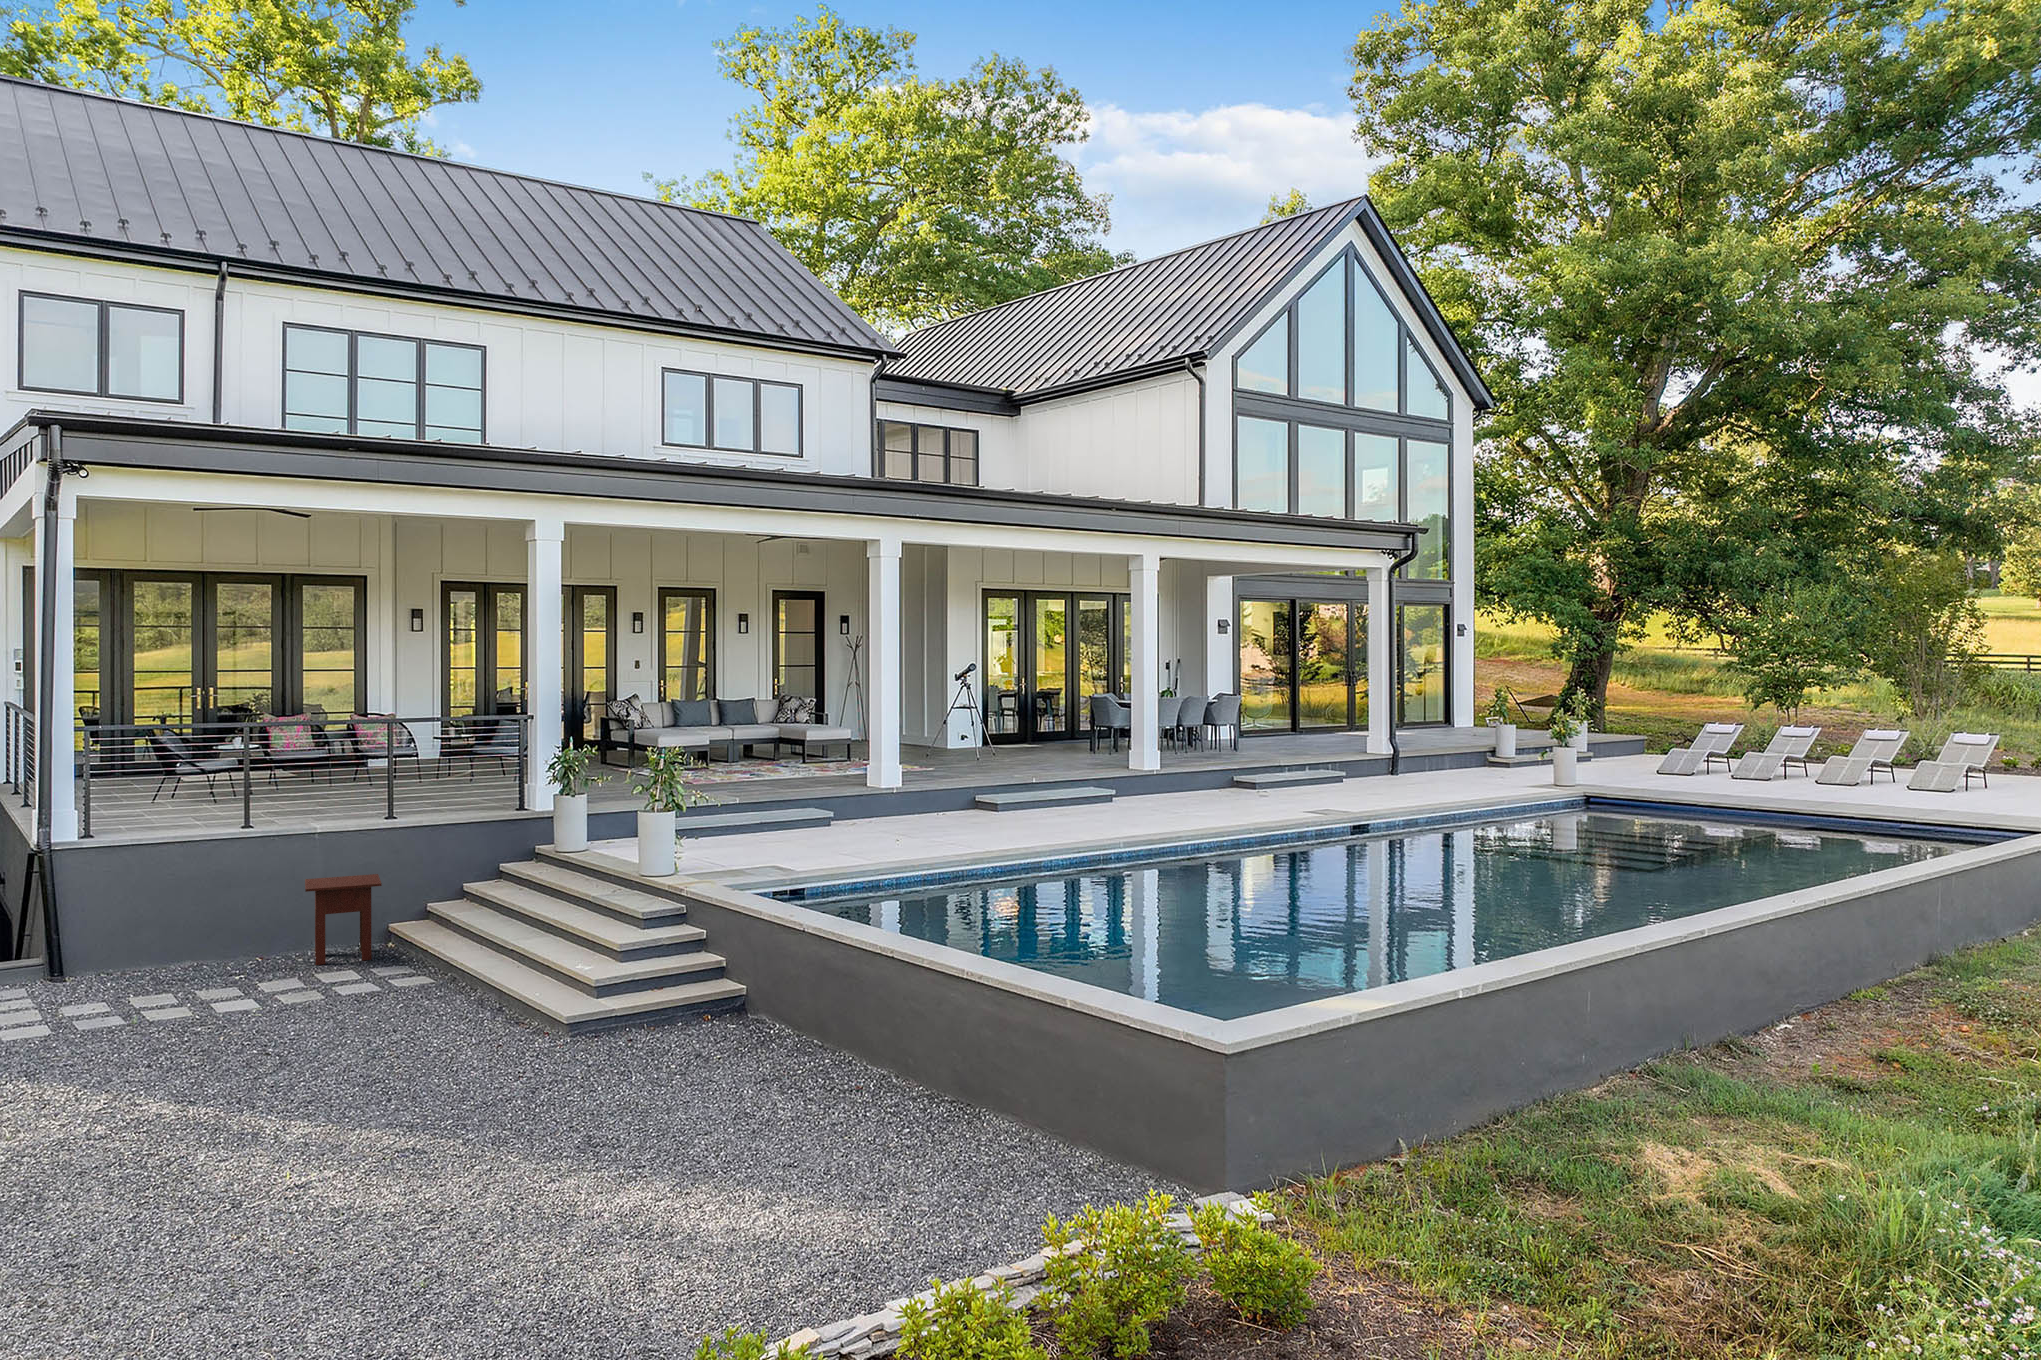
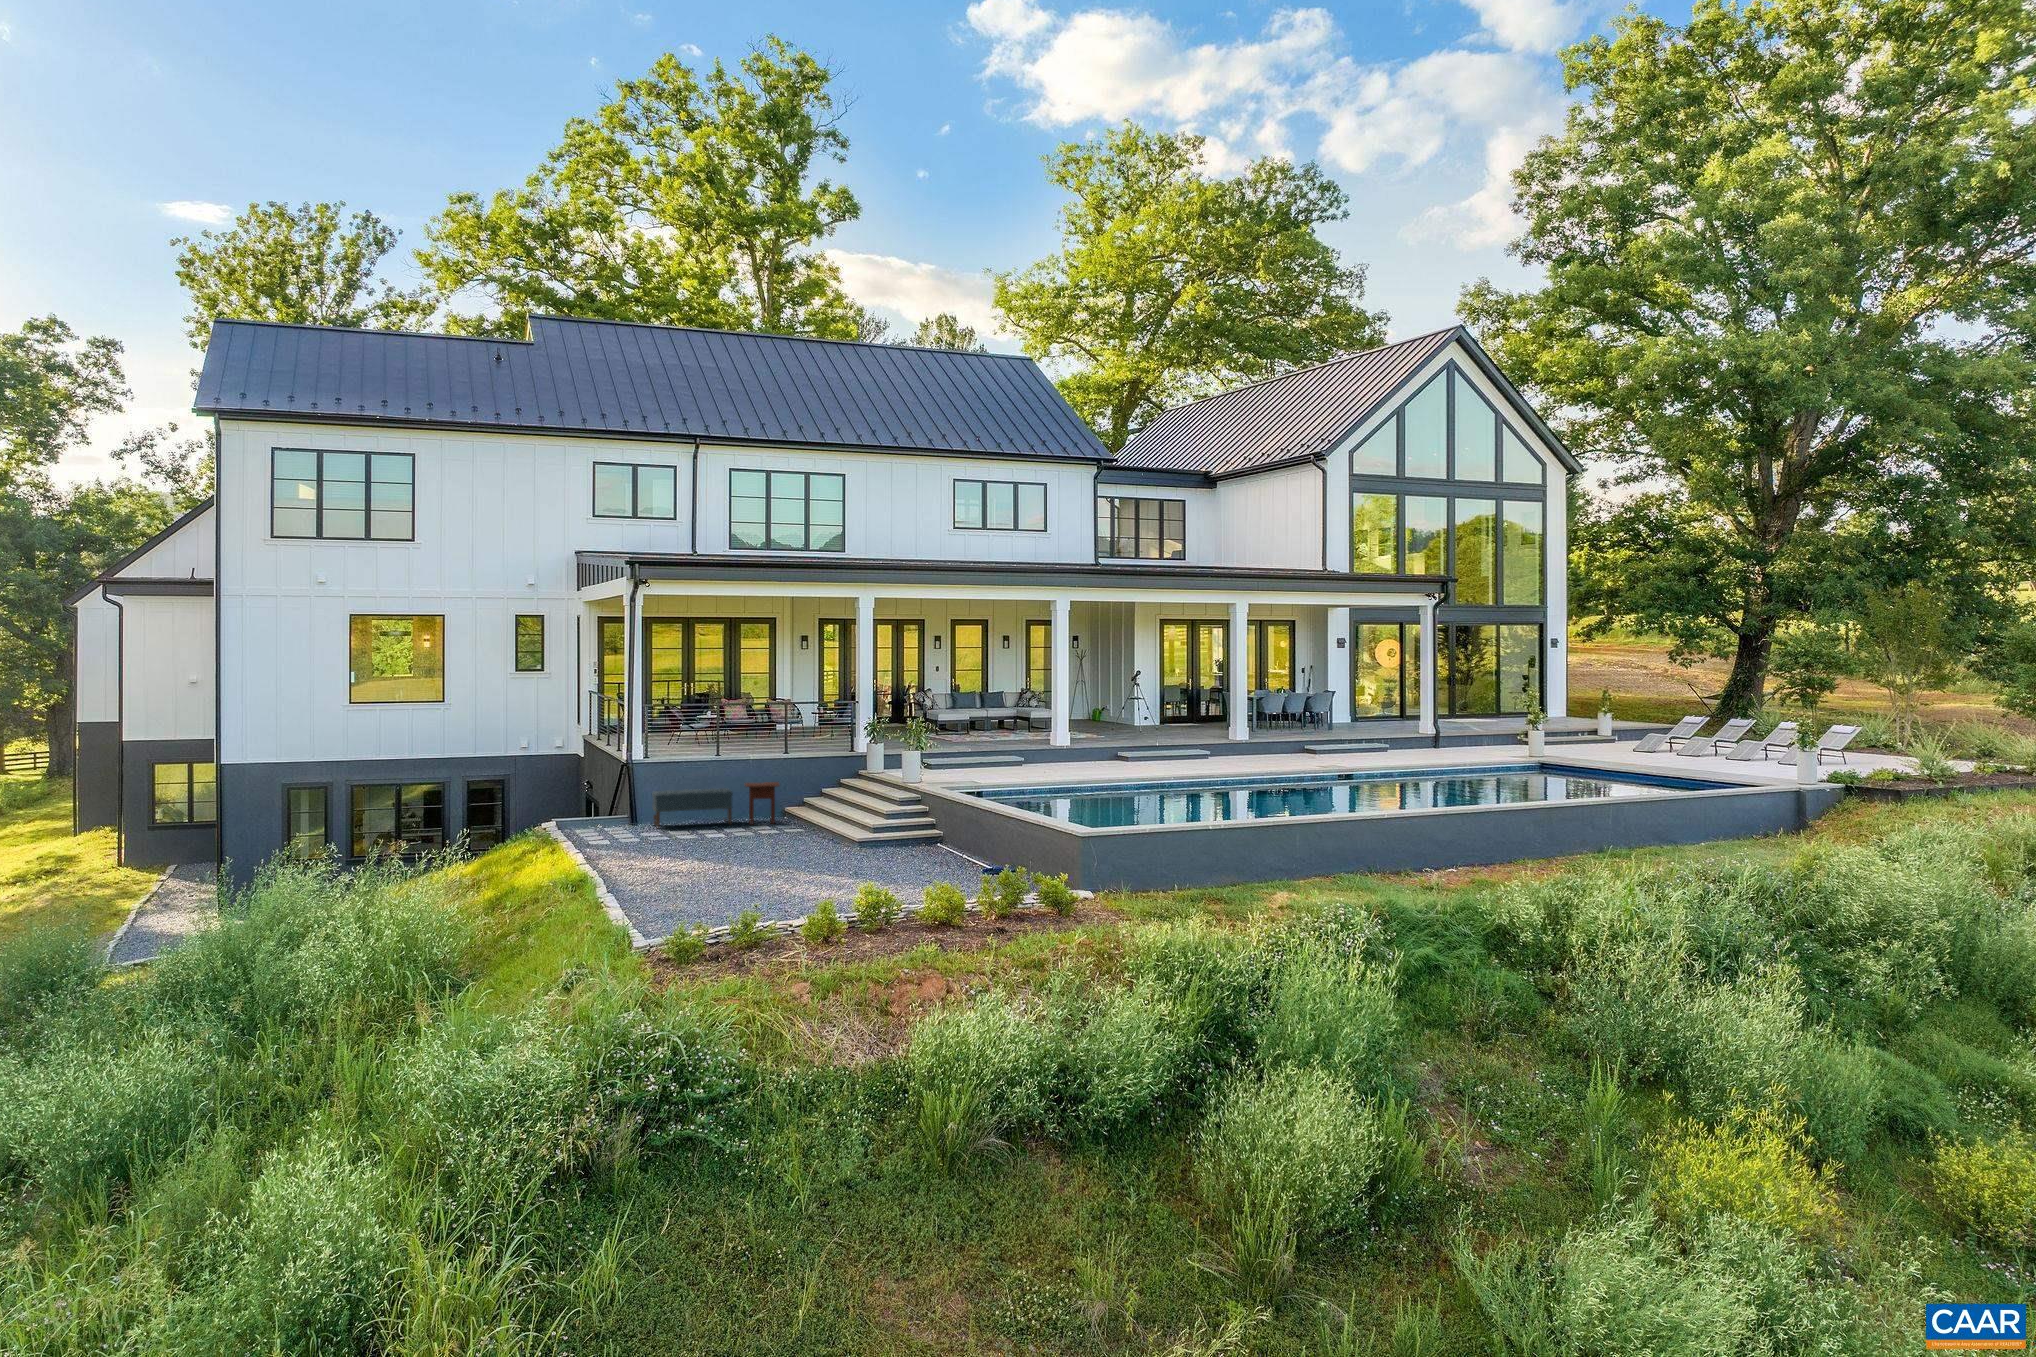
bench: none [91,893,279,992] -> present [652,788,733,828]

